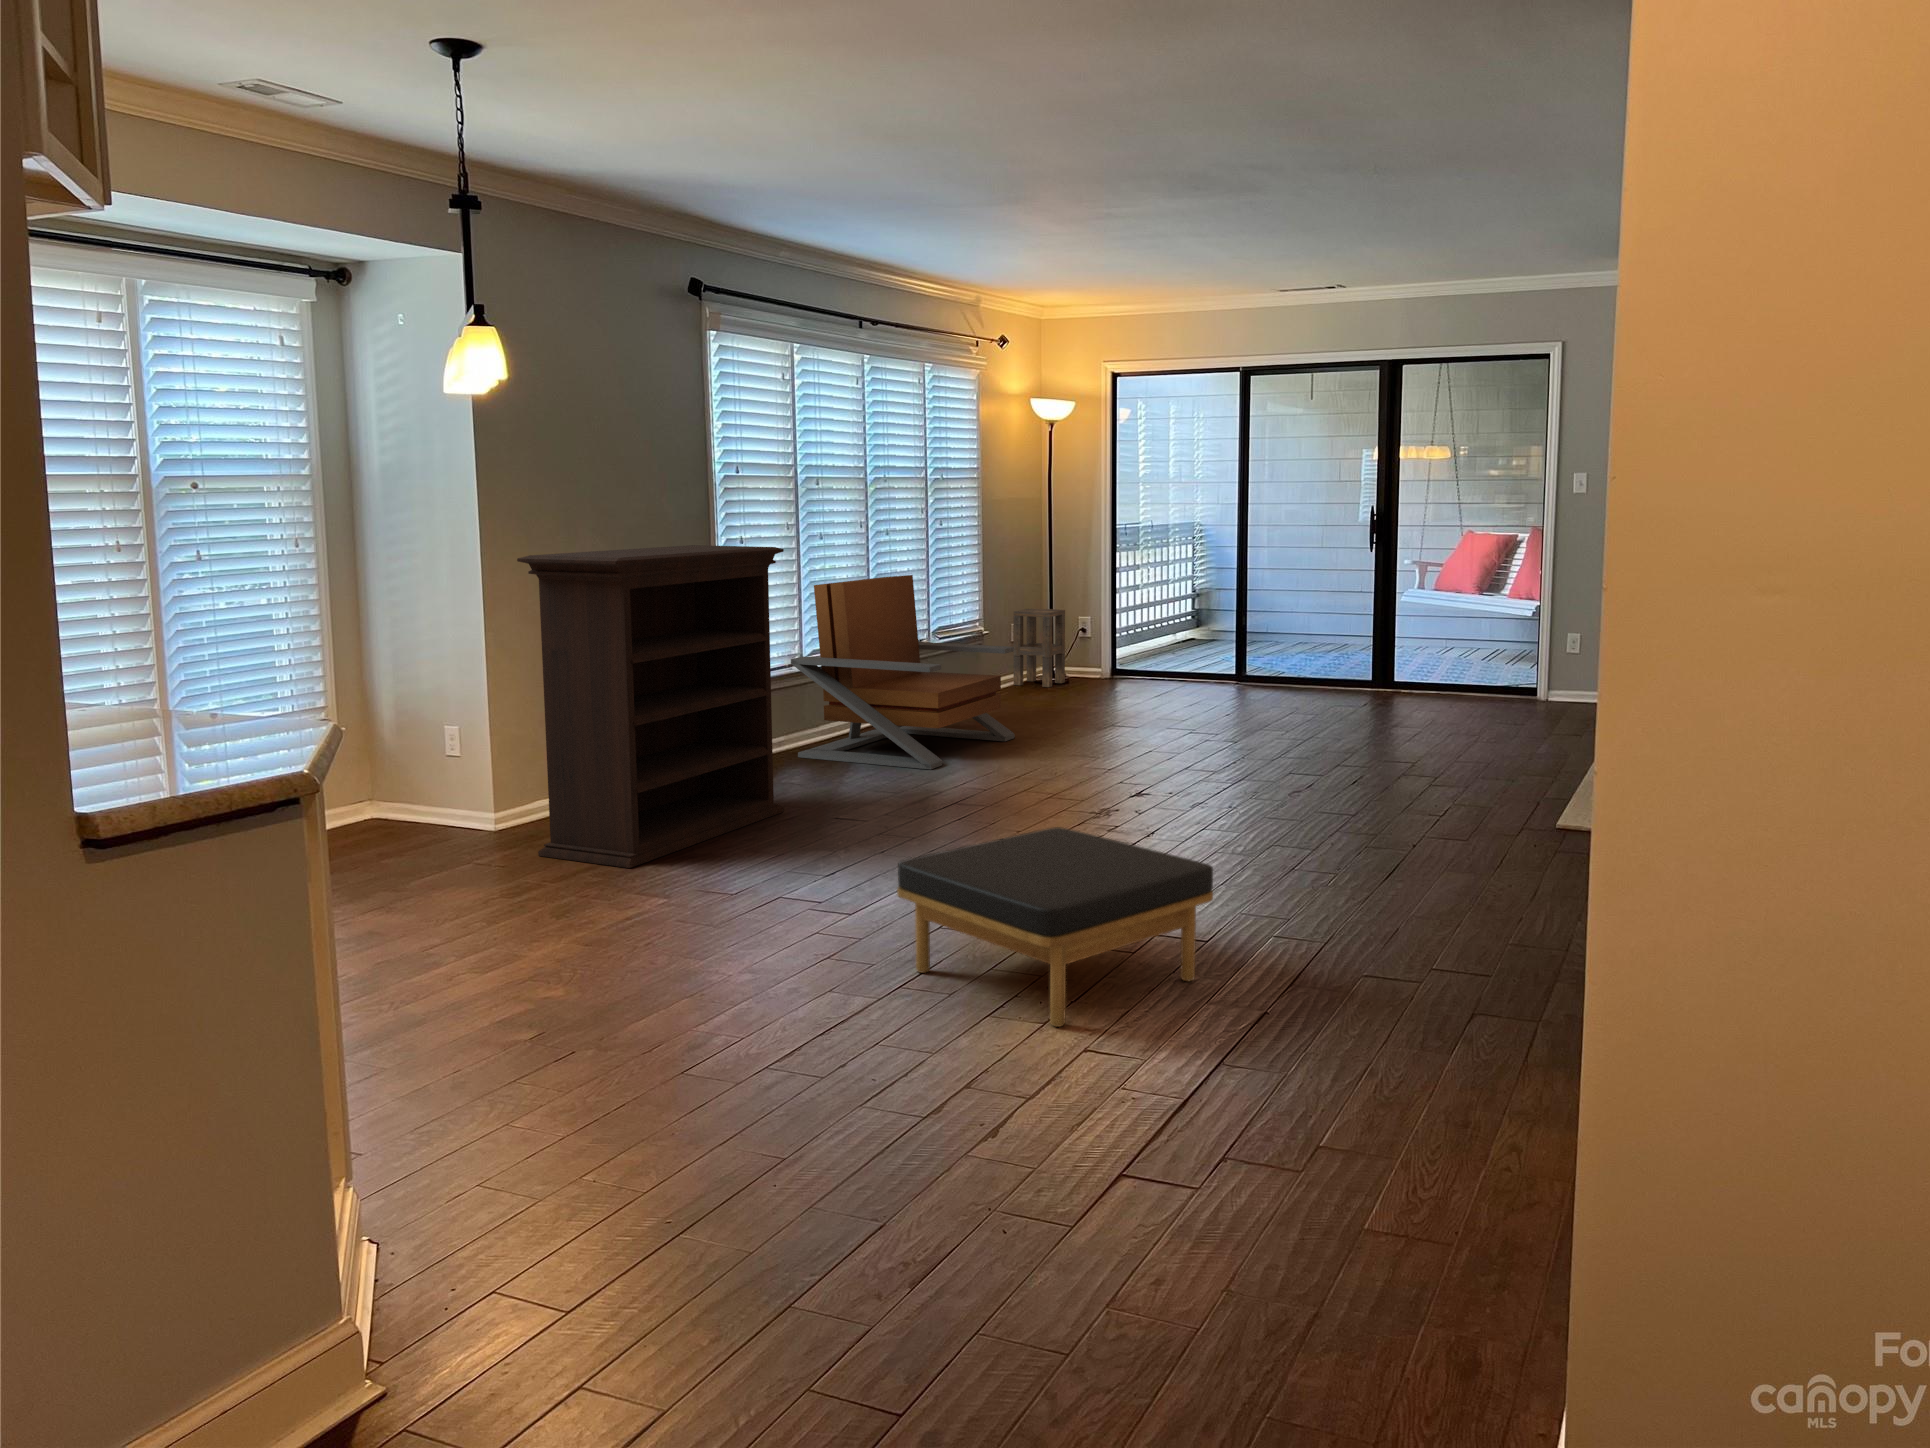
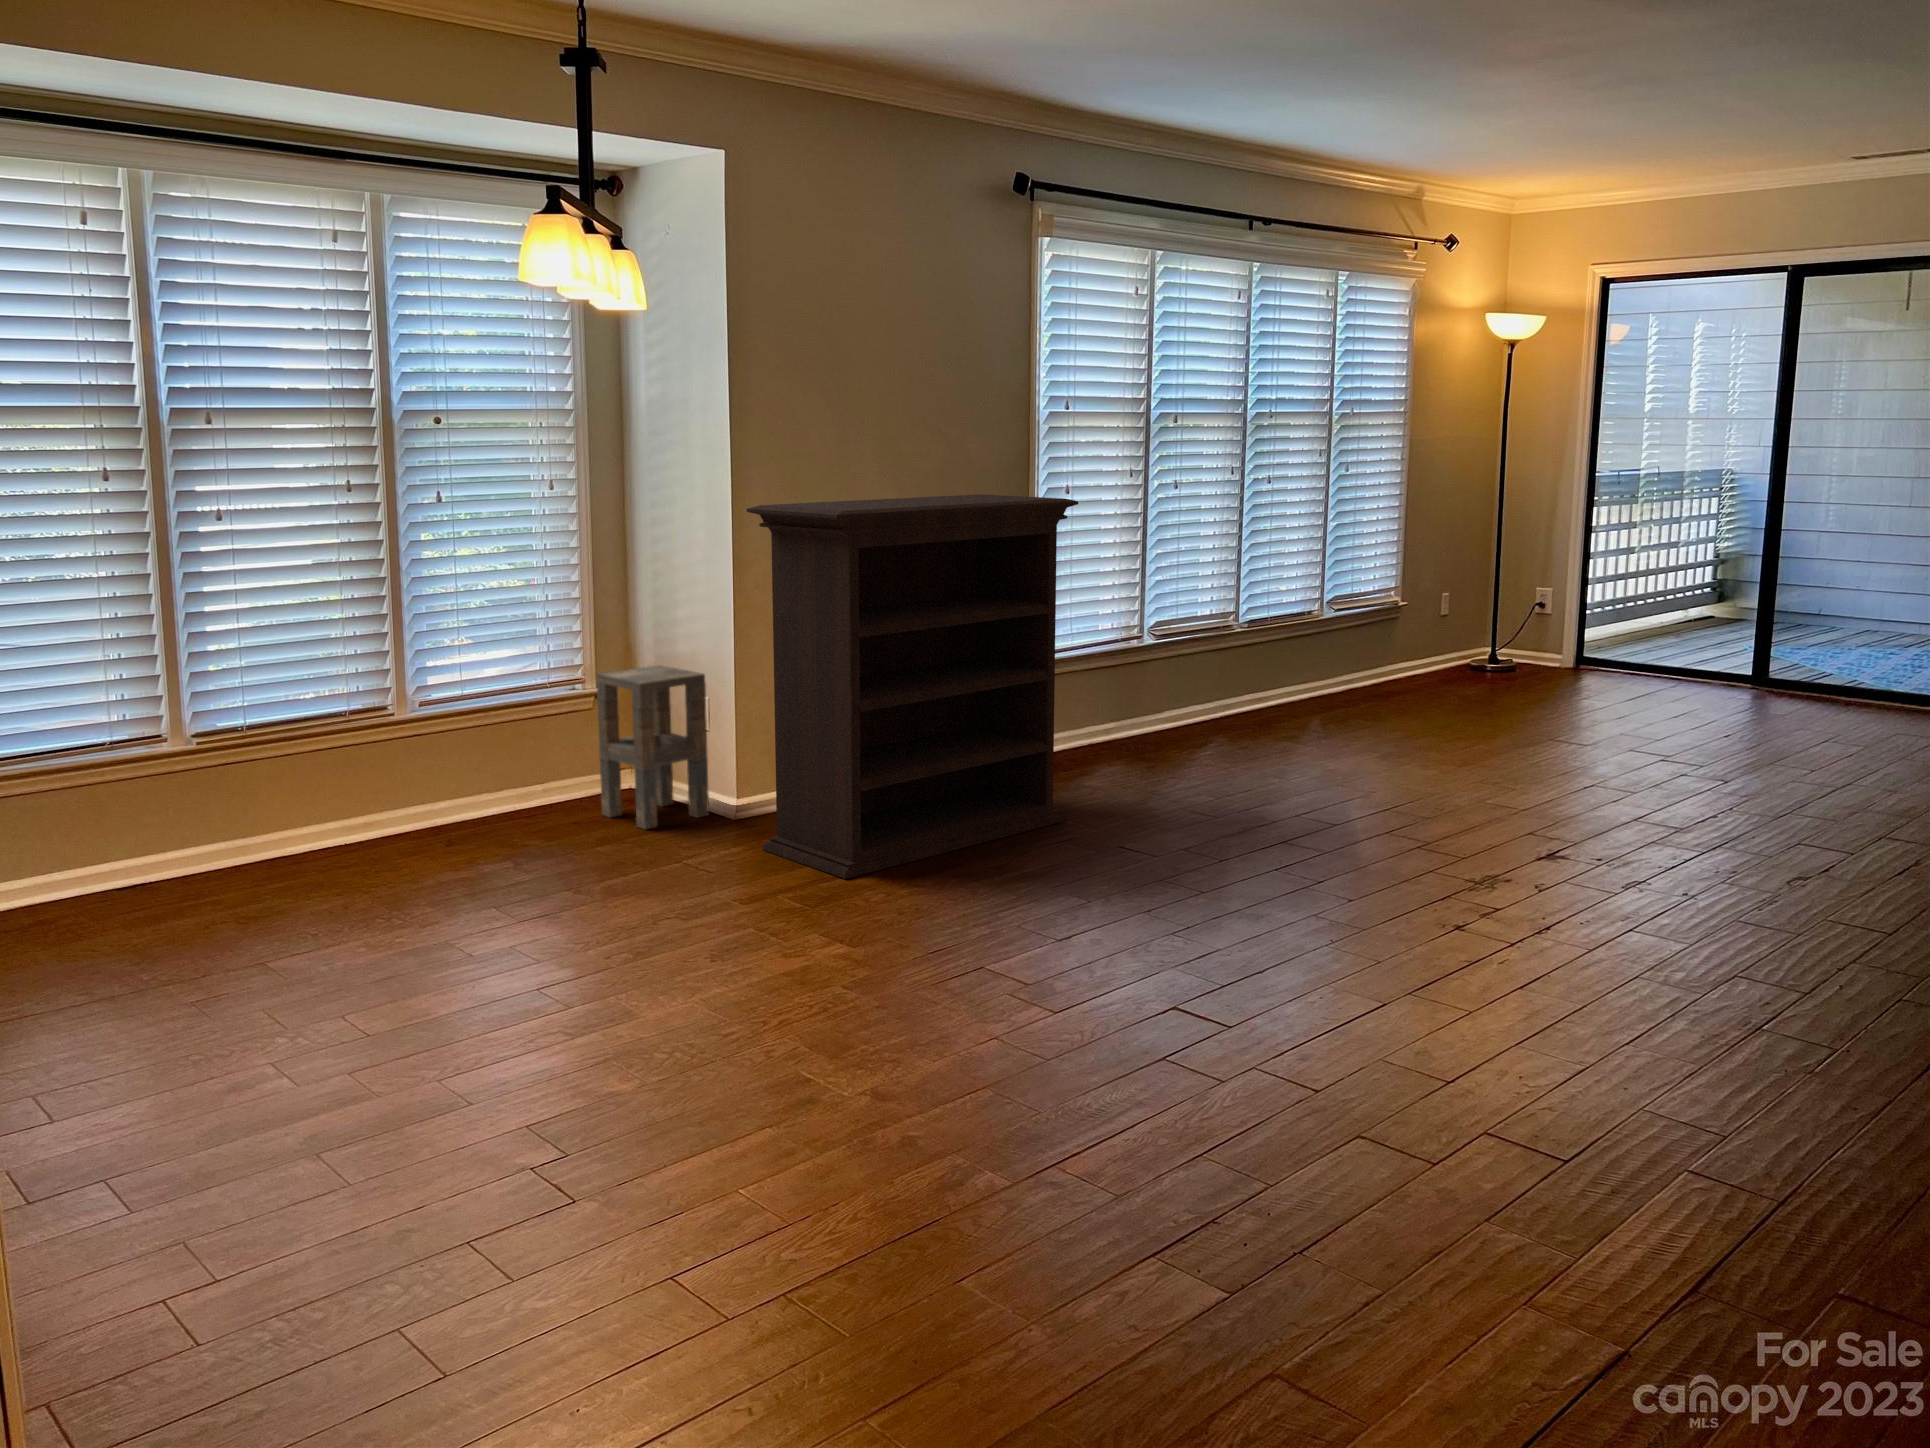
lounge chair: present [791,575,1015,769] -> none [1123,533,1416,779]
side table: present [1013,608,1065,687] -> present [597,665,709,829]
ottoman: present [897,827,1213,1027] -> none [1065,912,1533,1236]

